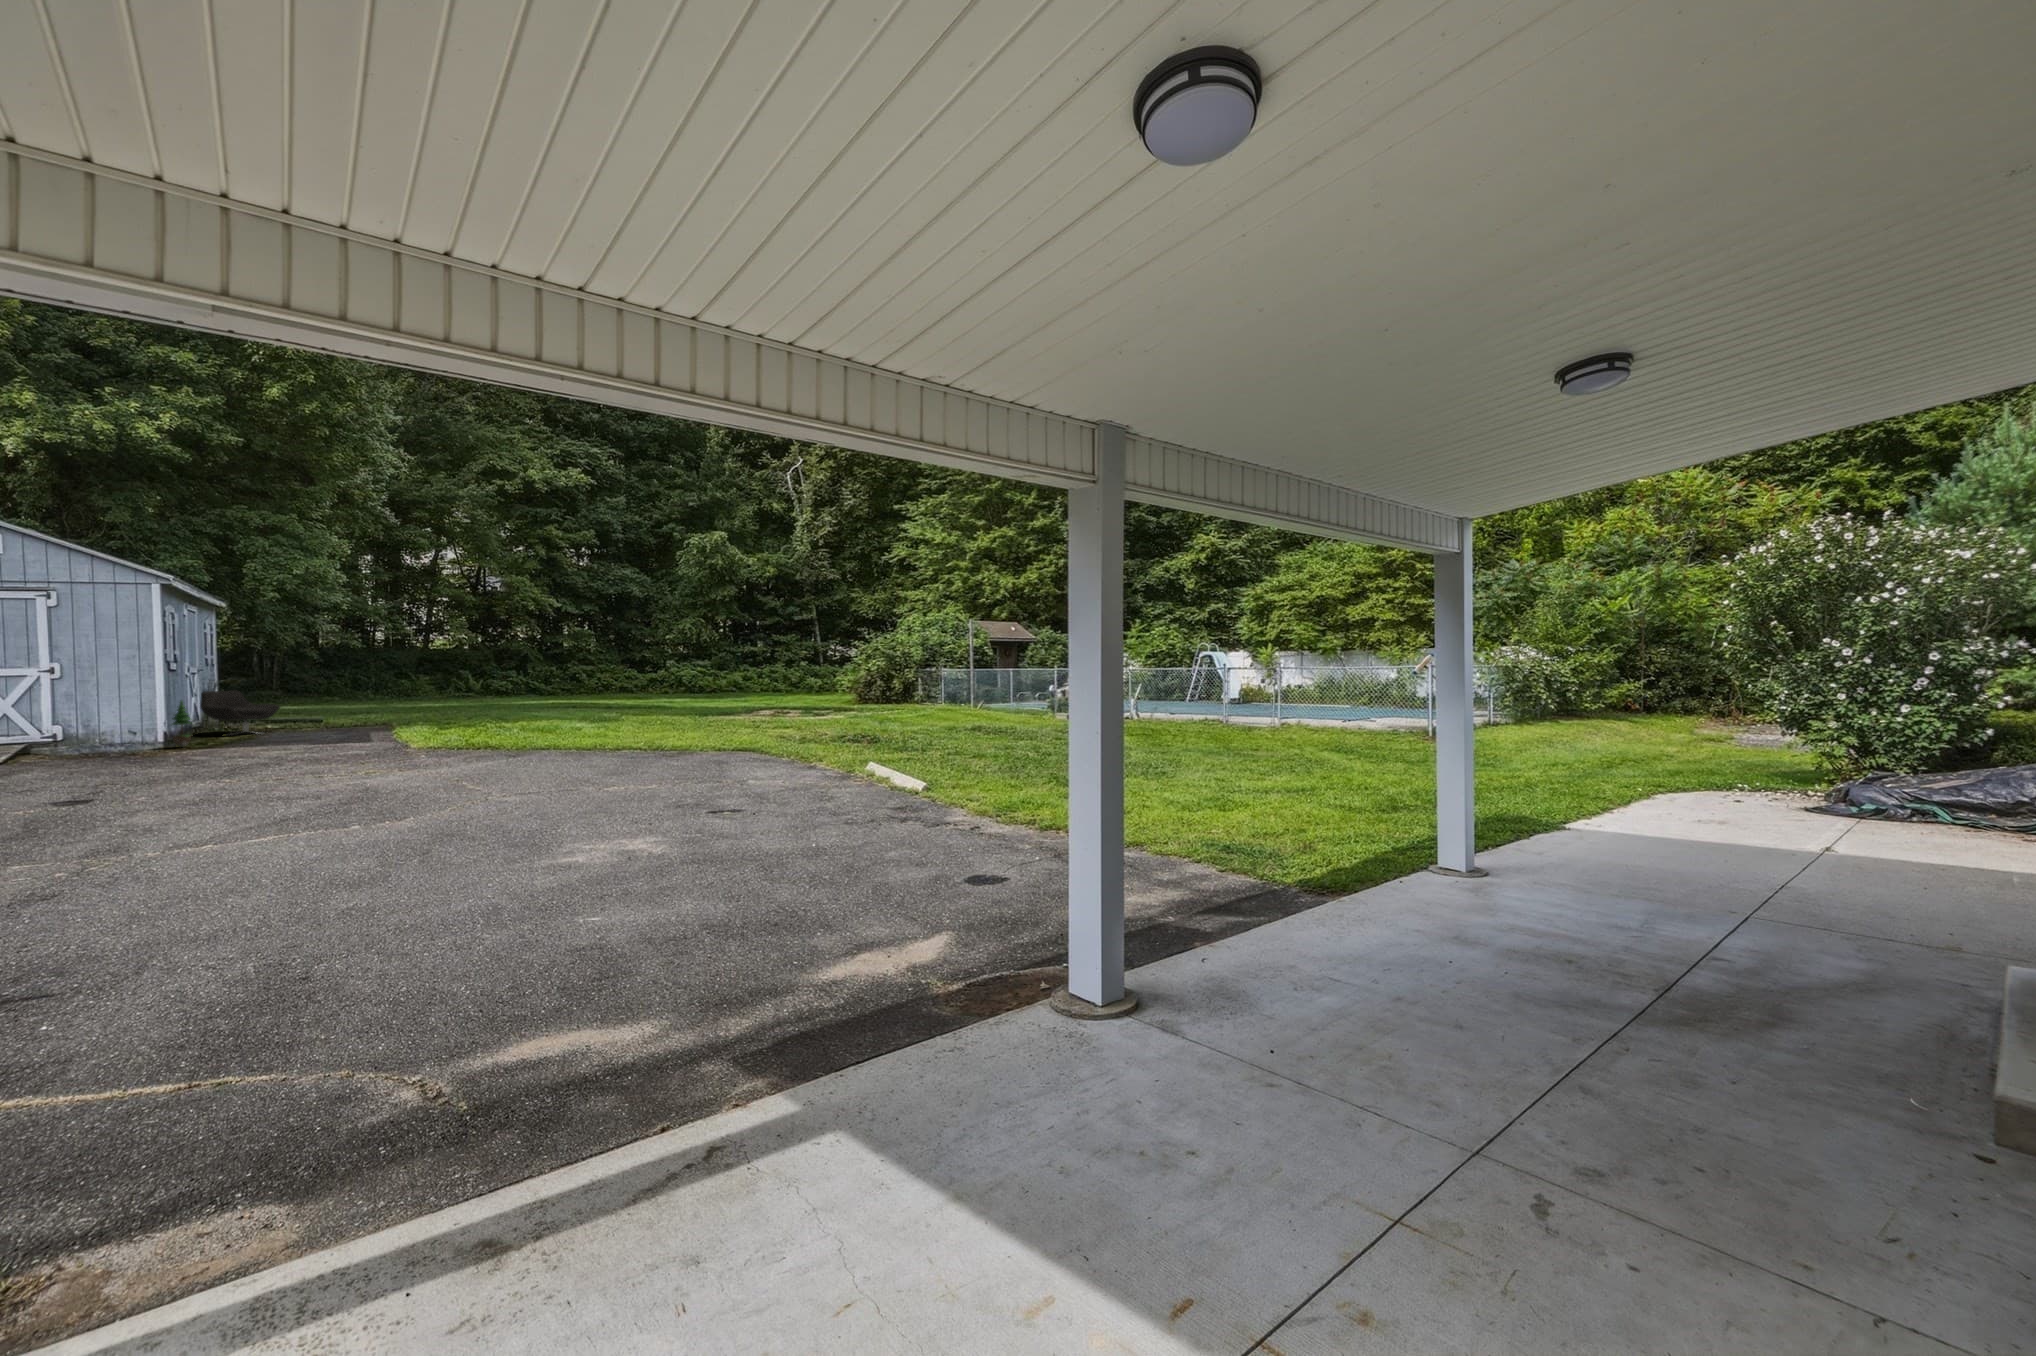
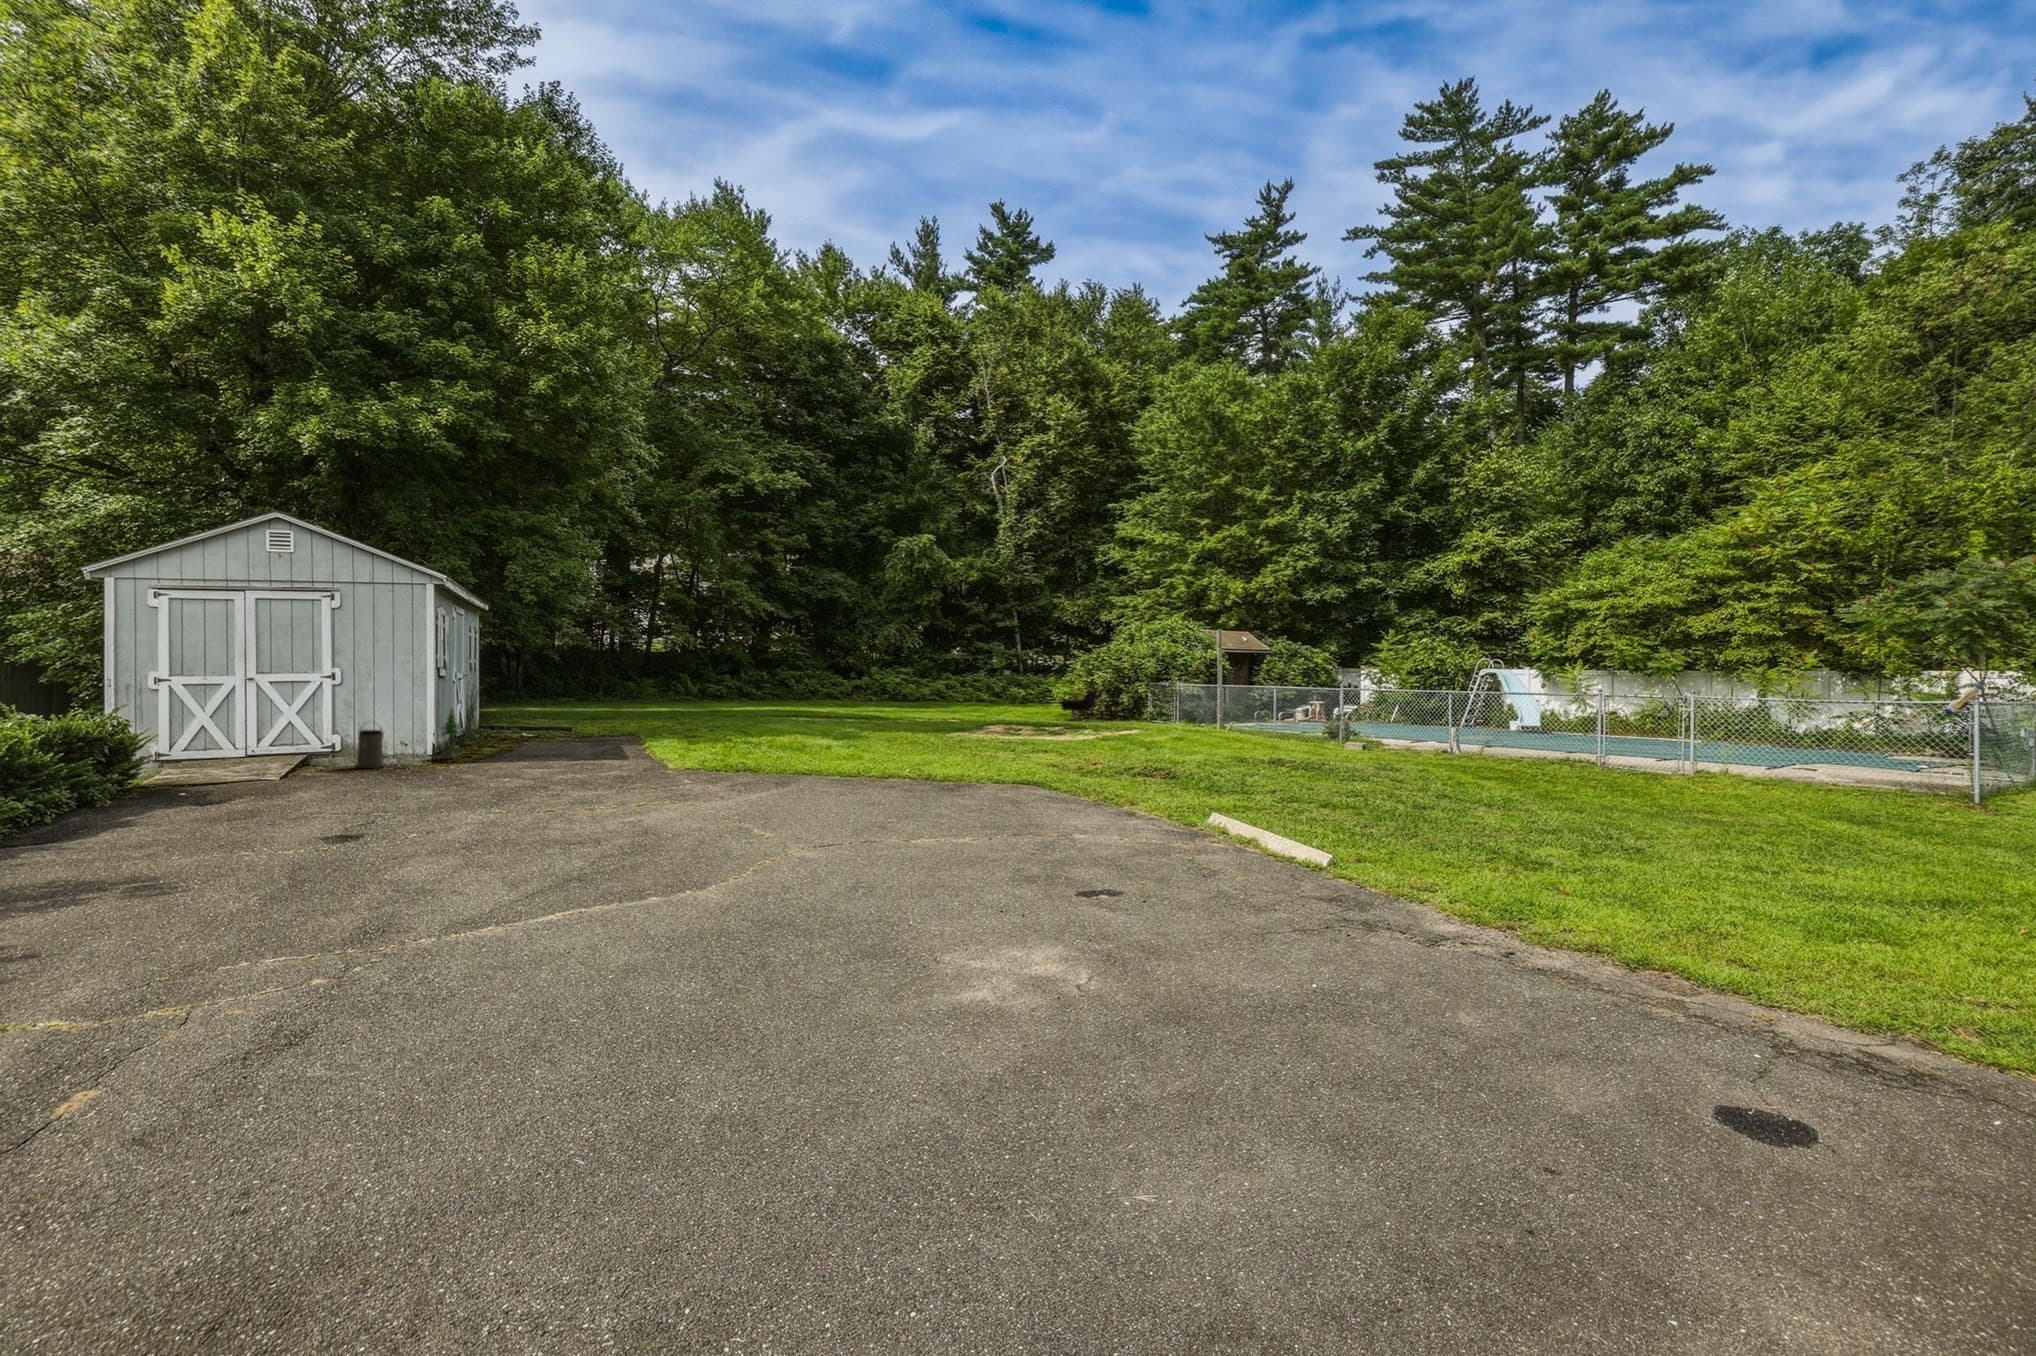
lounge chair: present [200,690,280,733] -> present [1060,690,1097,719]
watering can: none [77,713,109,757] -> present [357,728,384,768]

